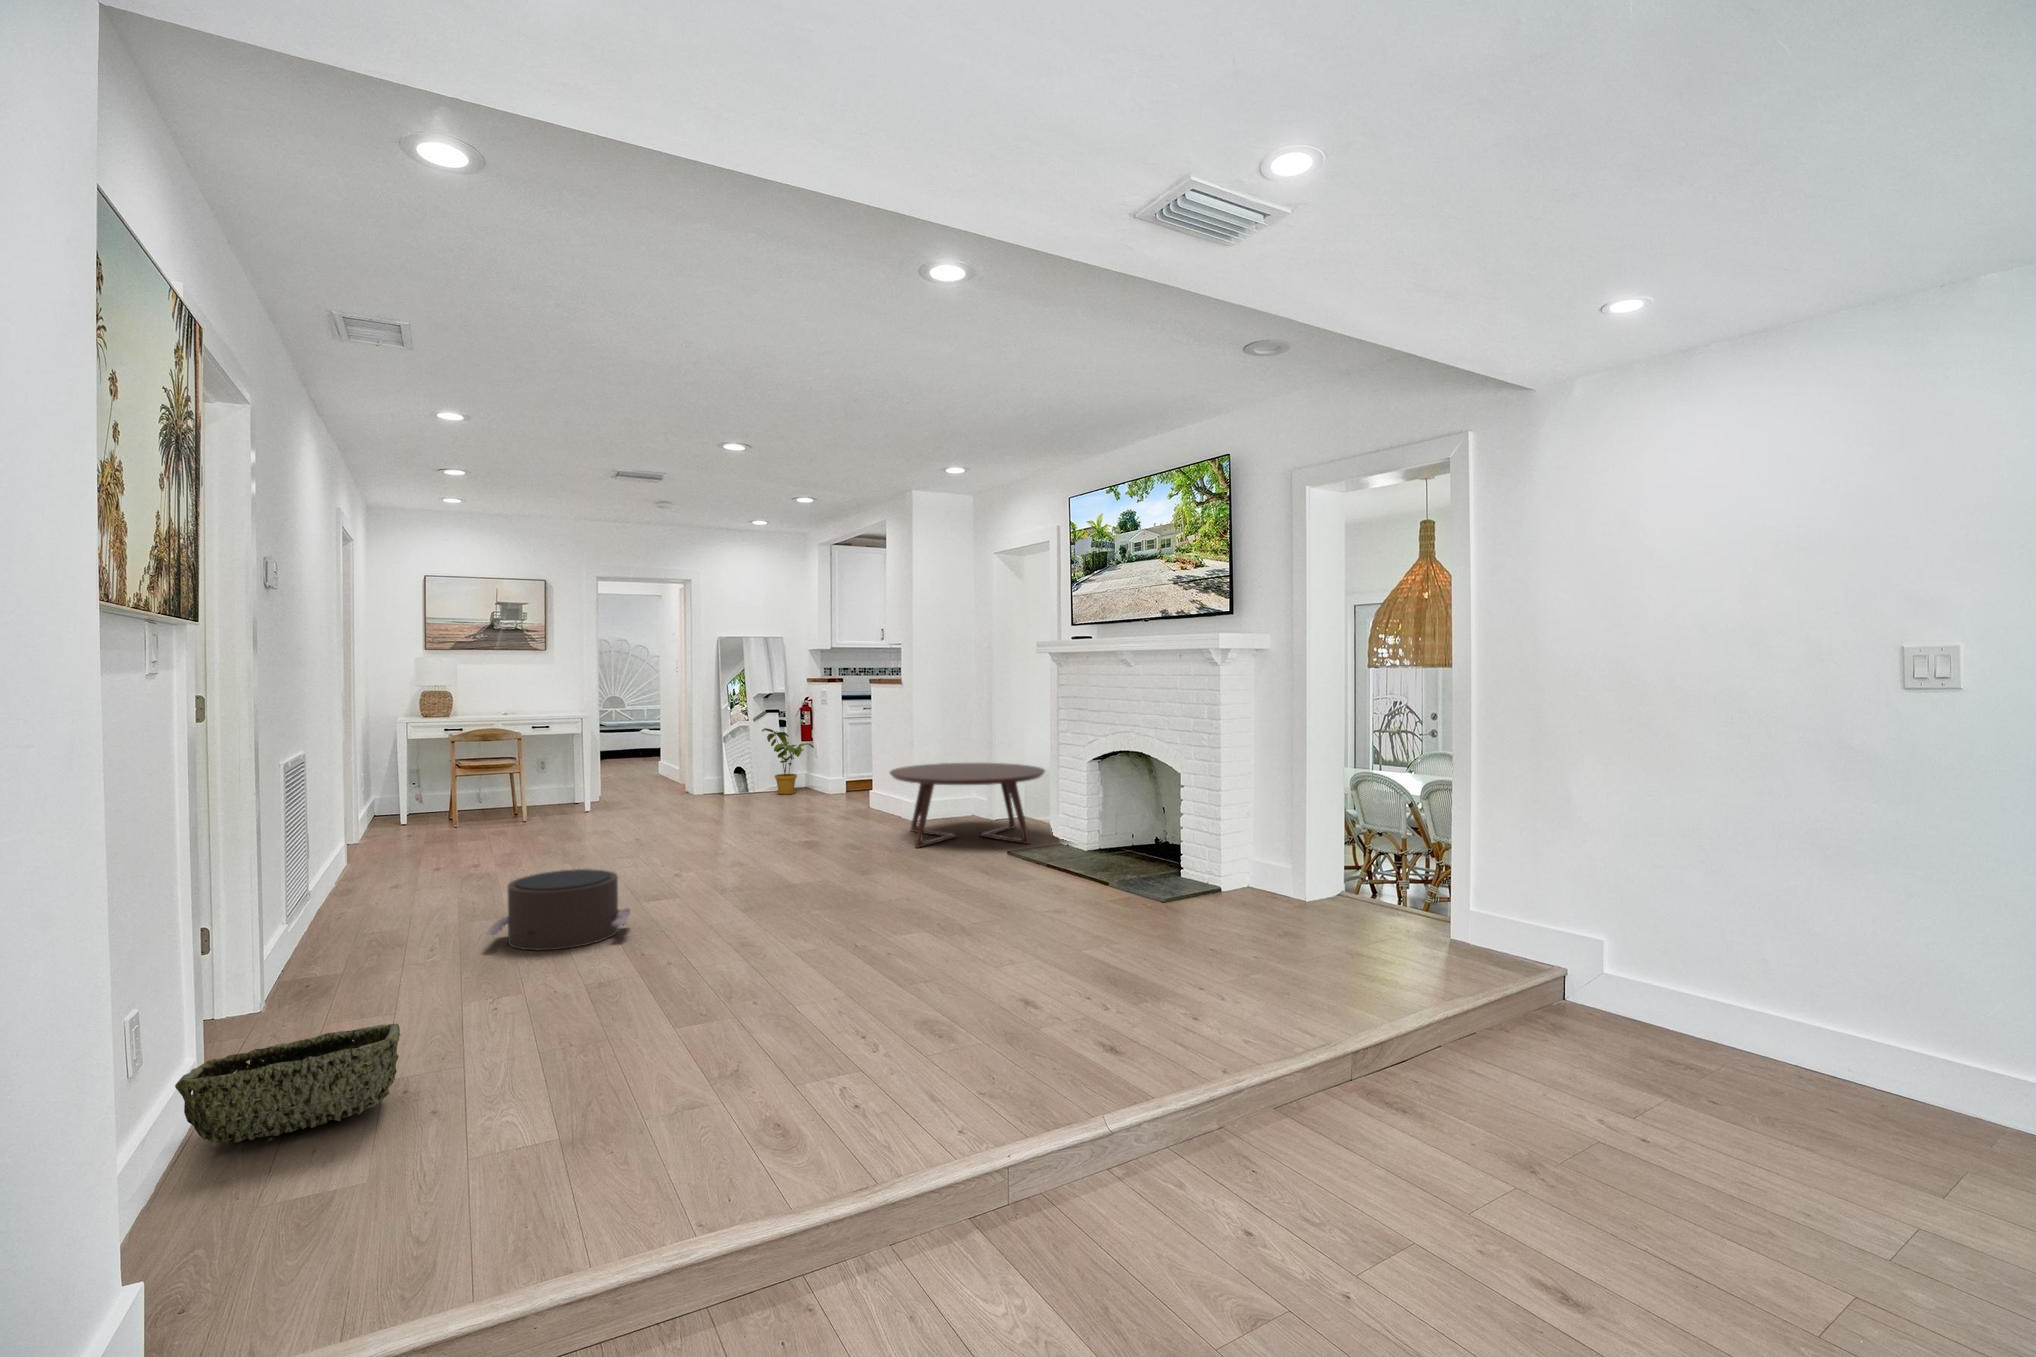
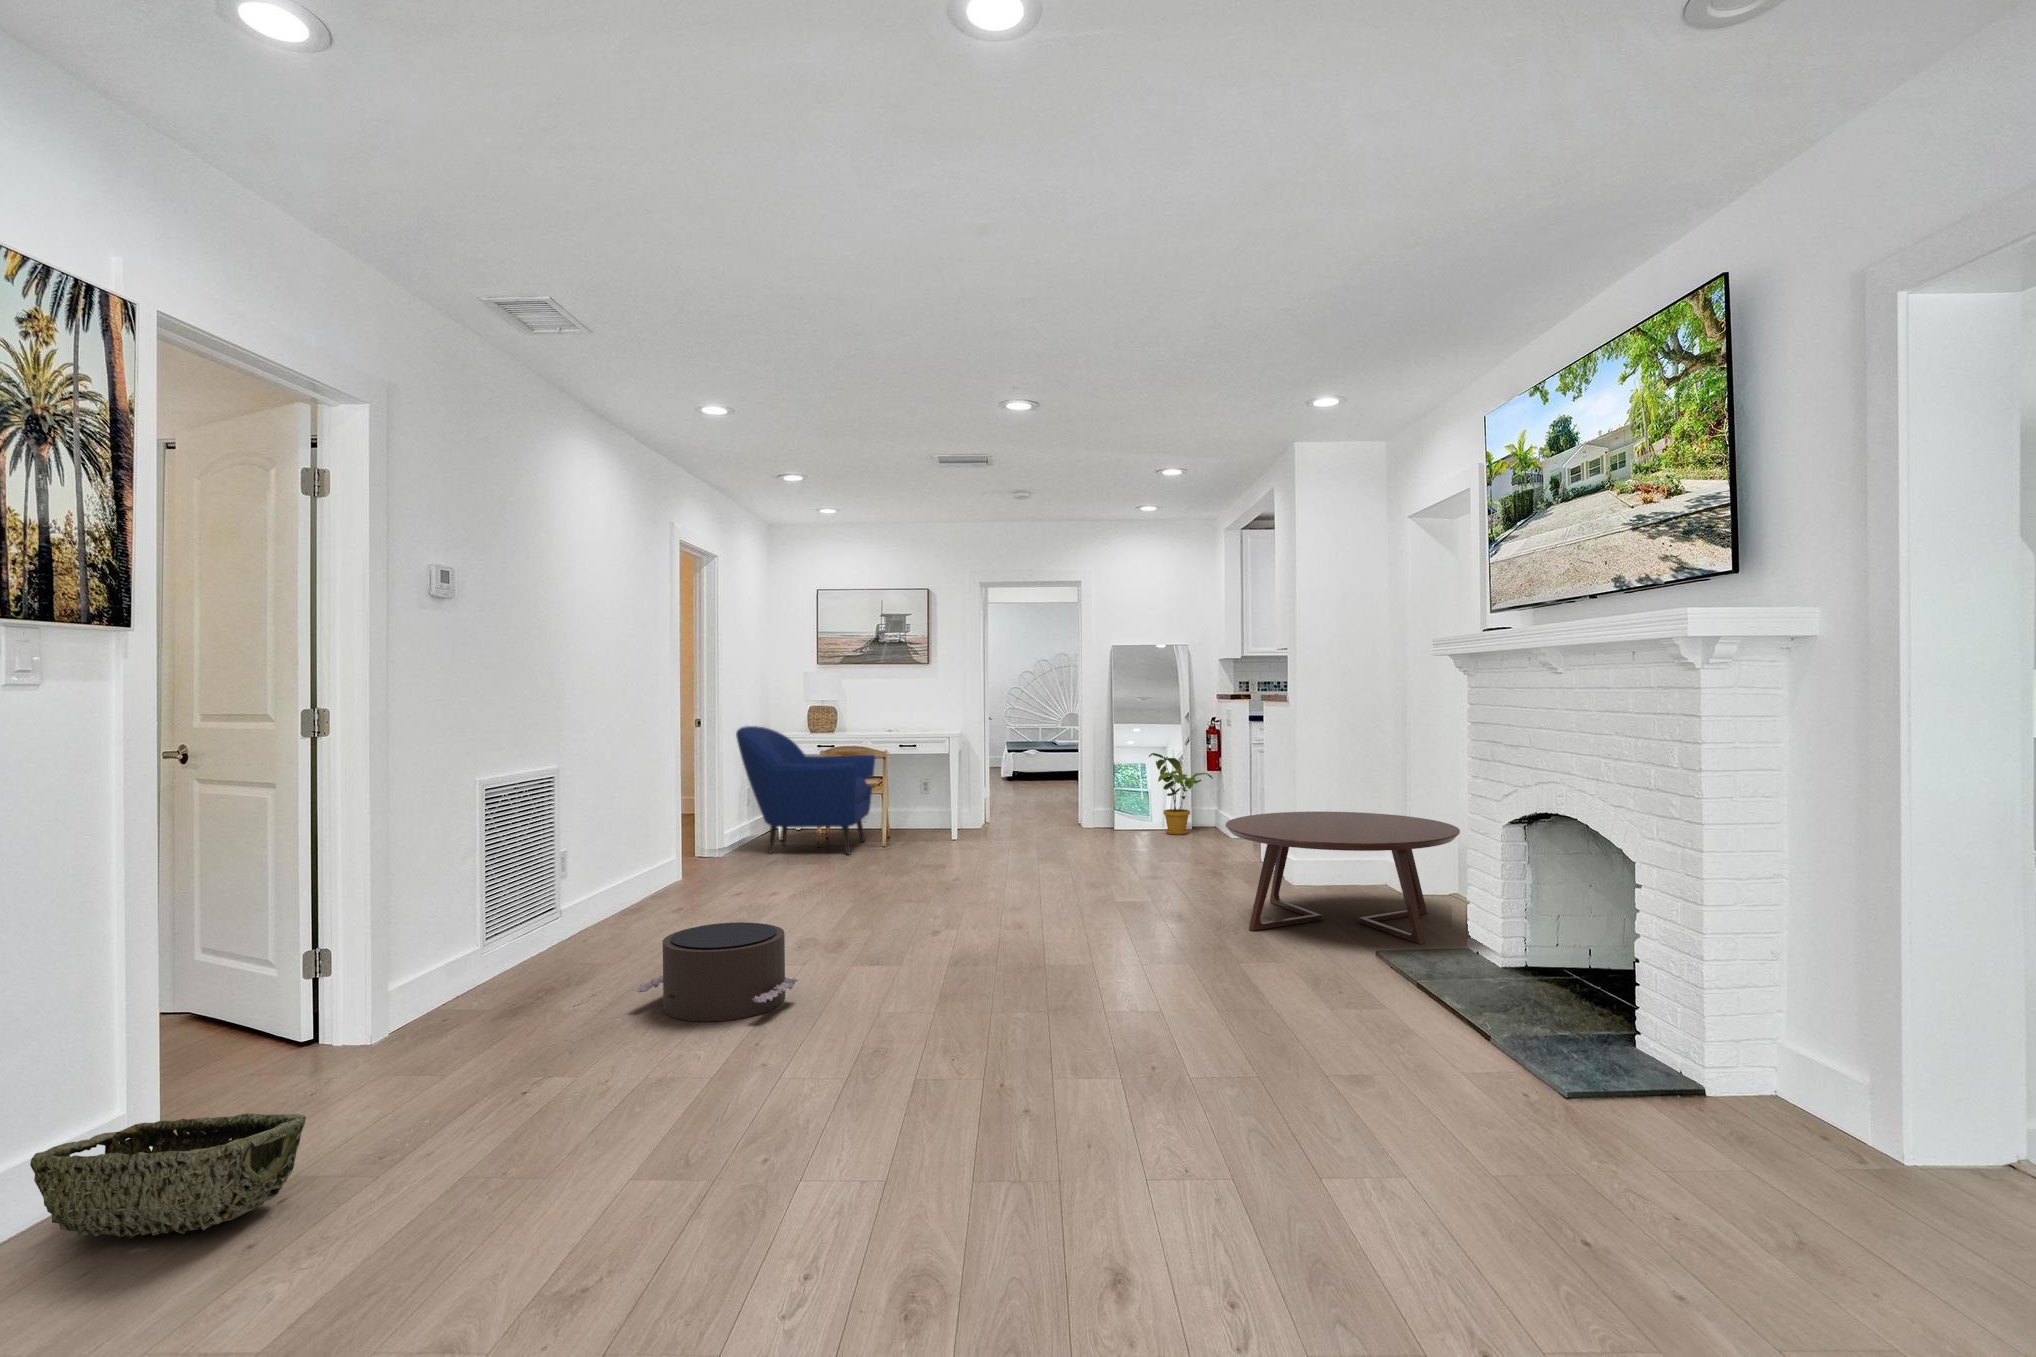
armchair: none [363,710,512,835] -> present [736,726,875,854]

